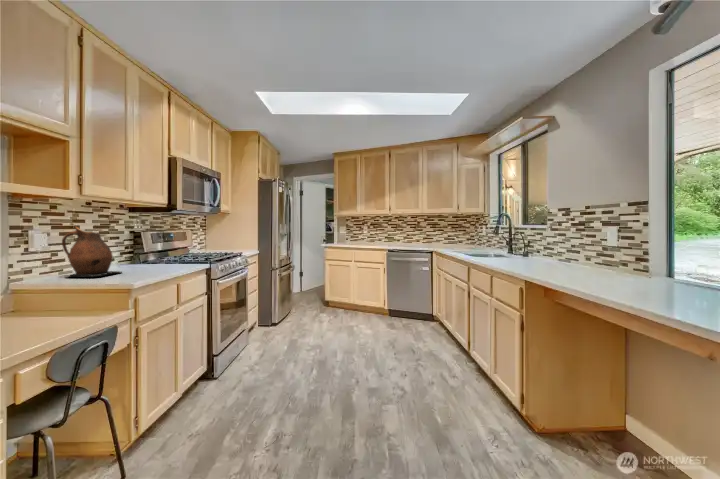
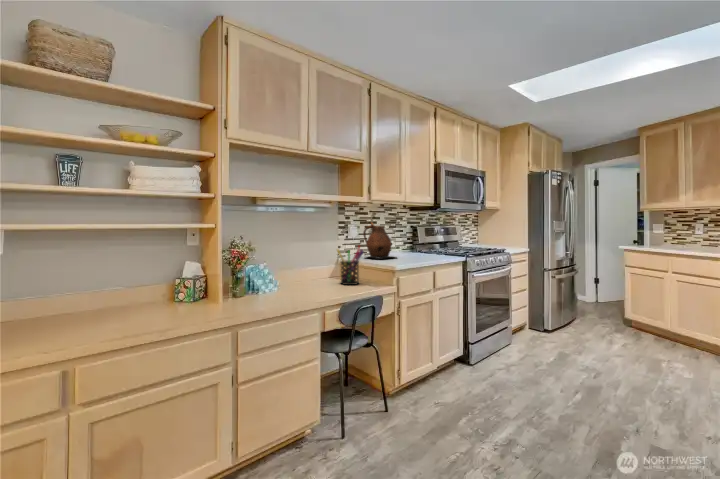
pen holder: none [20,261,77,323] -> present [337,246,363,285]

